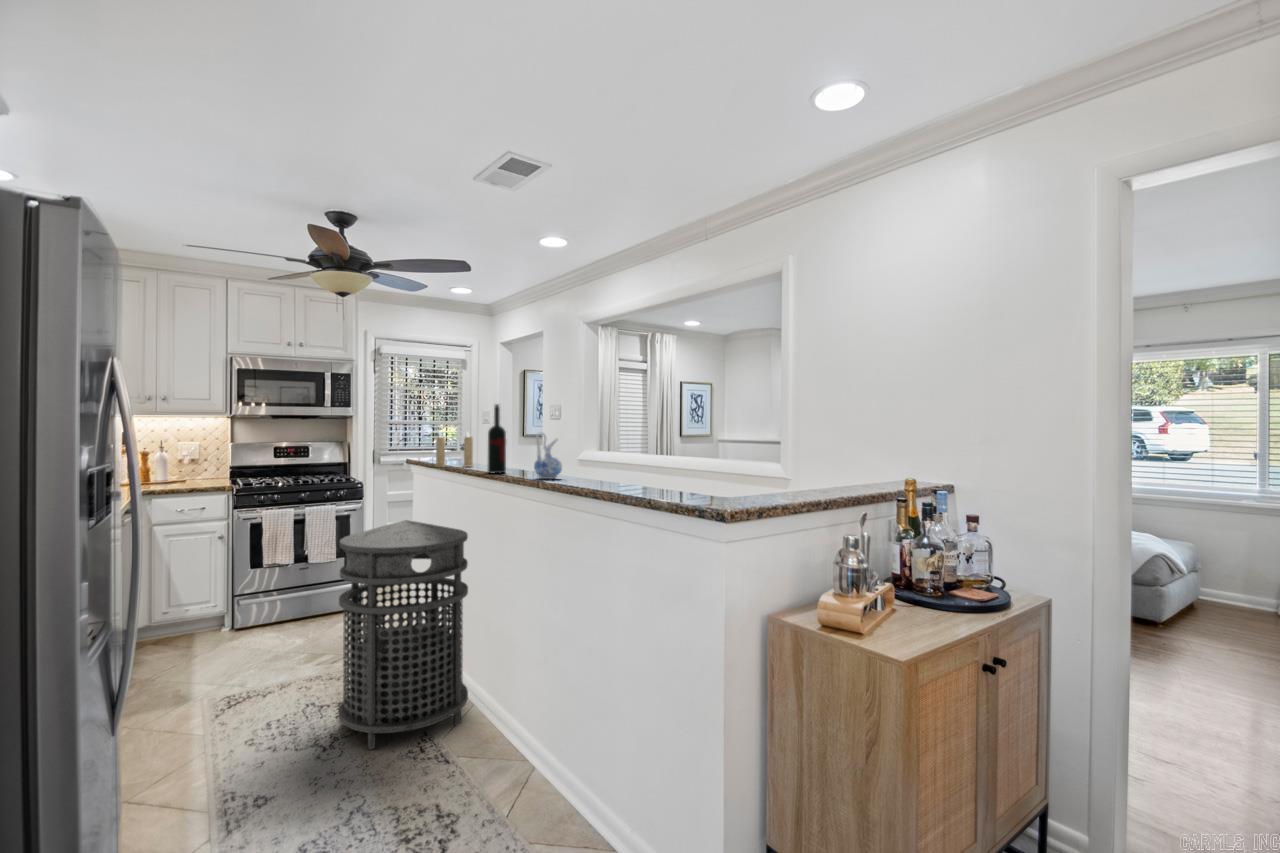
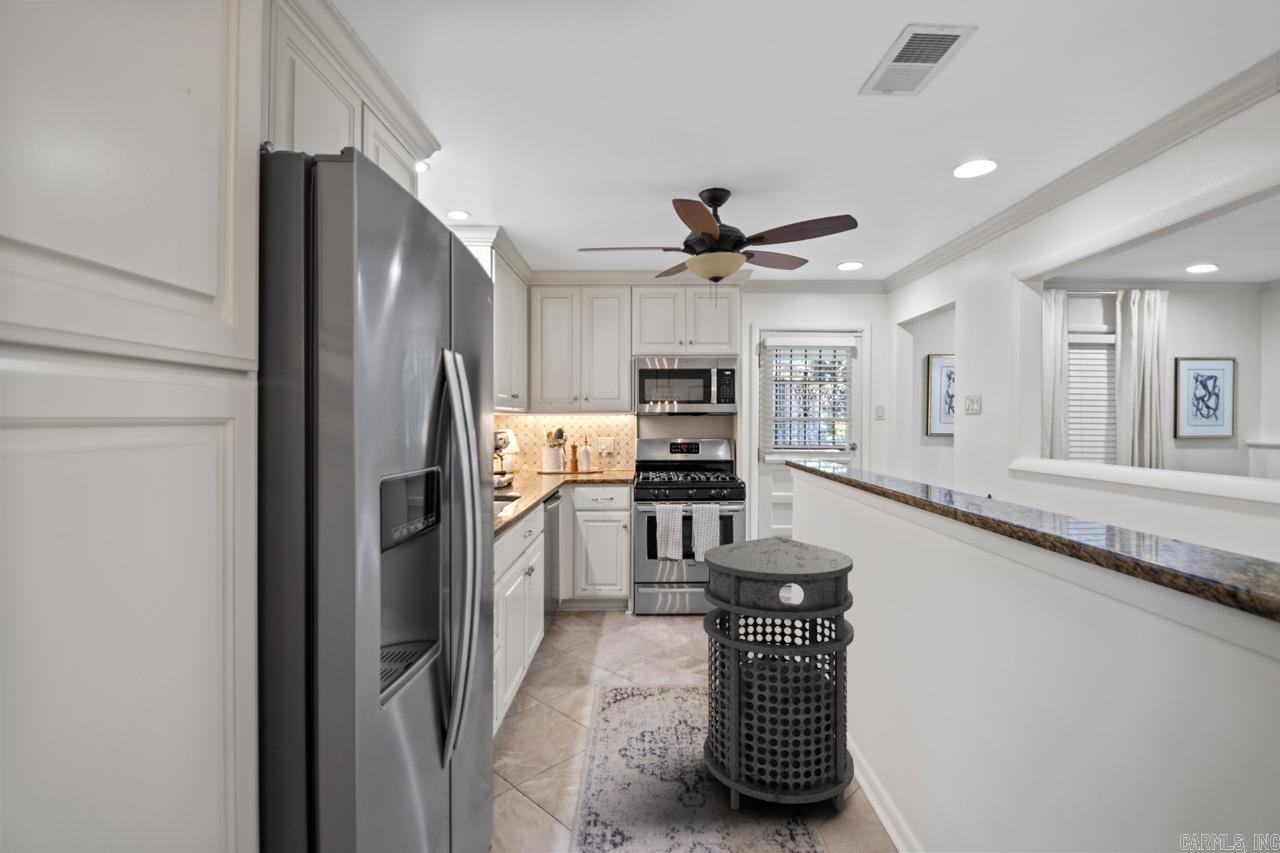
wine bottle: present [488,404,506,473] -> none [879,392,906,487]
ceramic pitcher: present [534,432,562,479] -> none [950,431,999,503]
candle: present [435,433,473,467] -> none [813,428,863,473]

